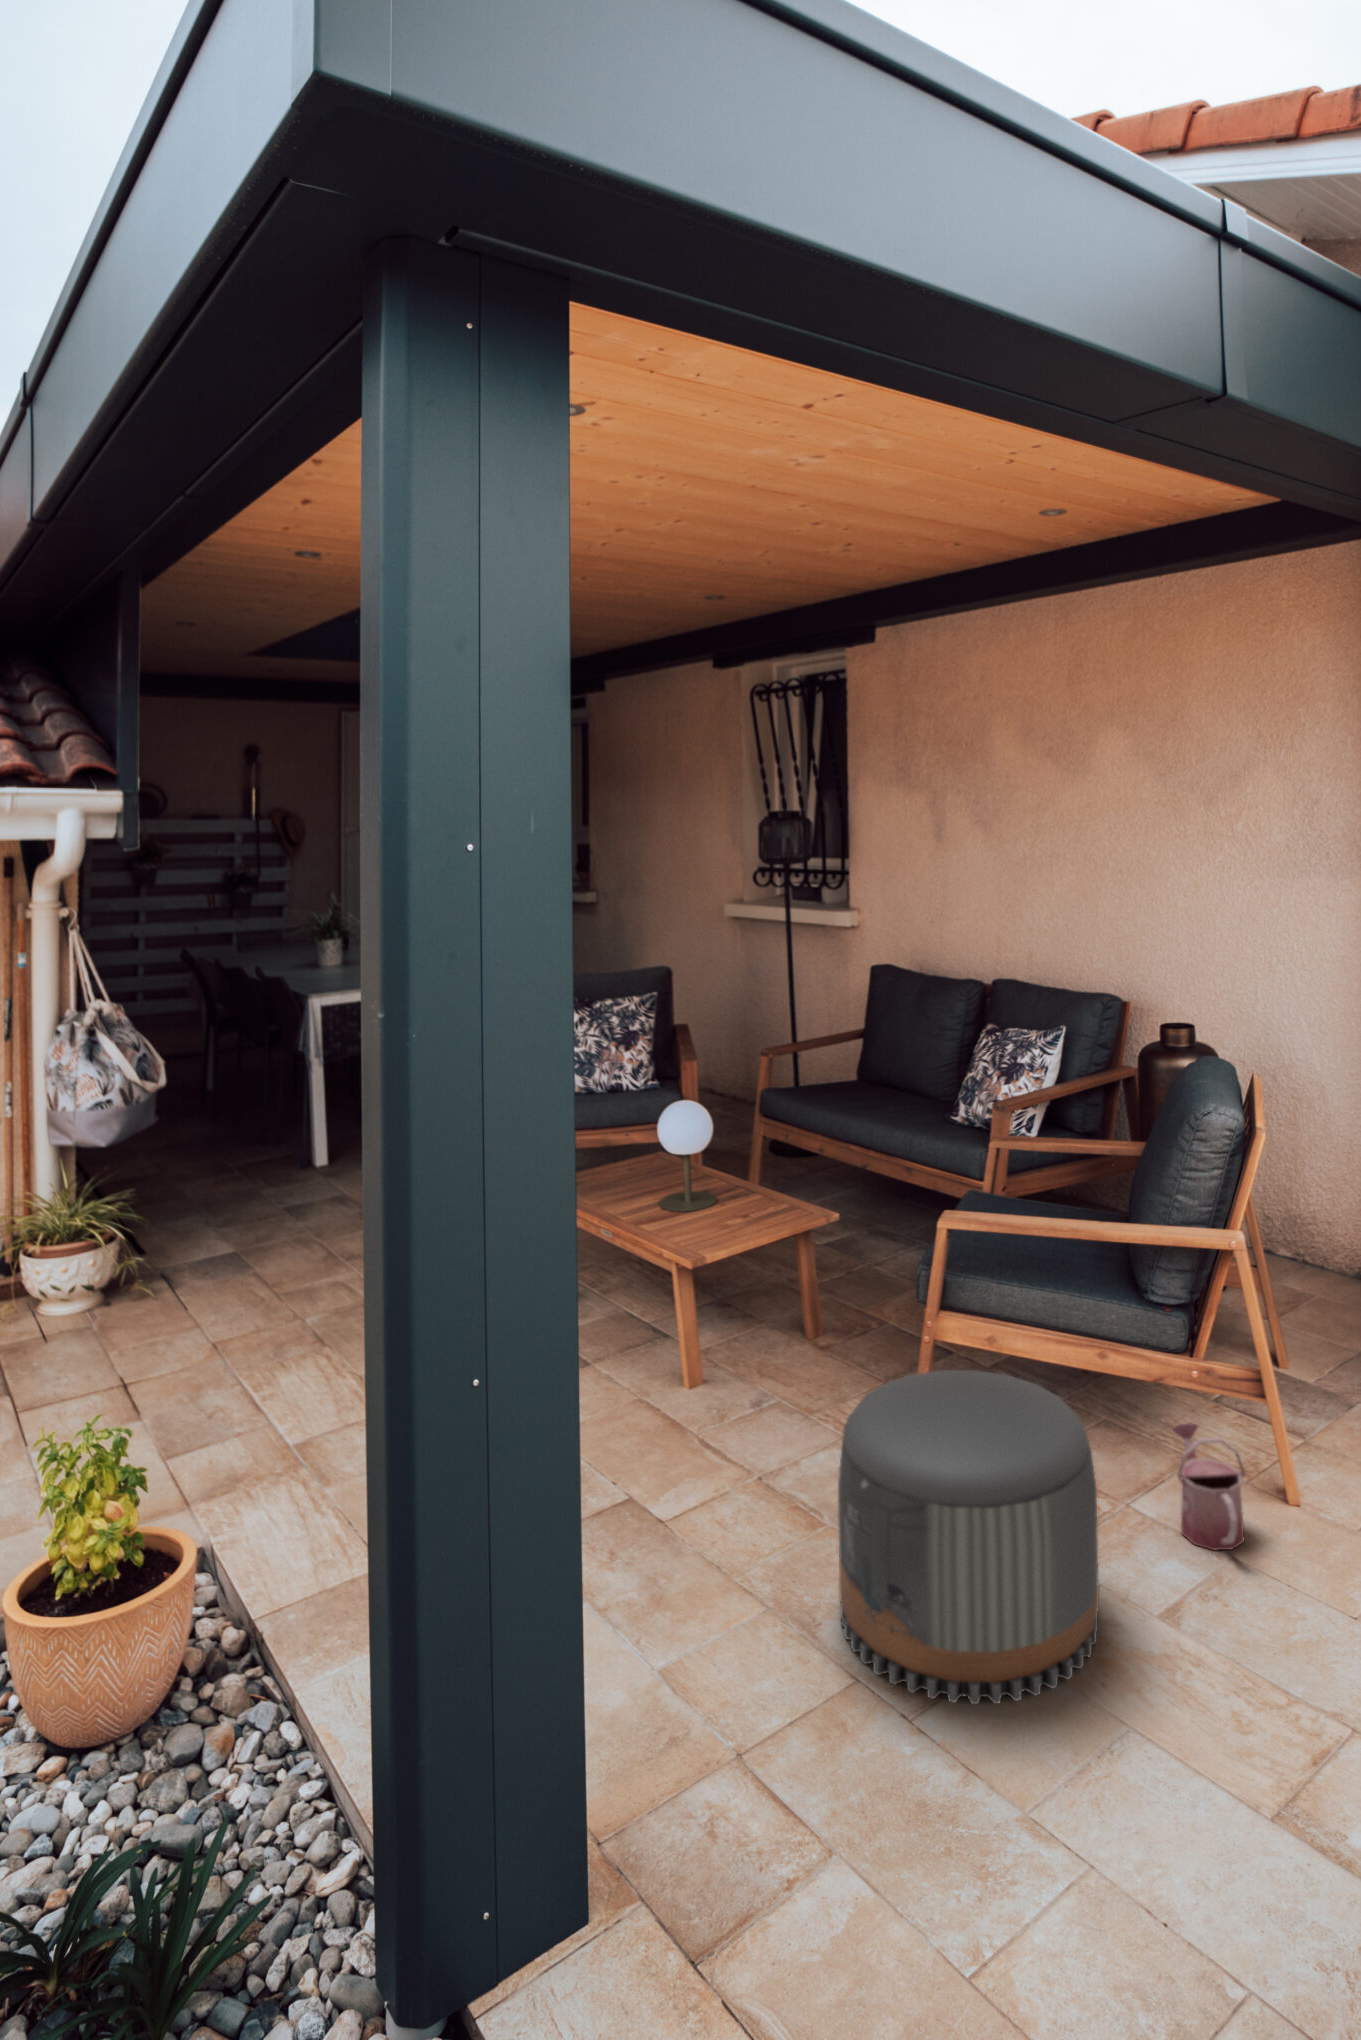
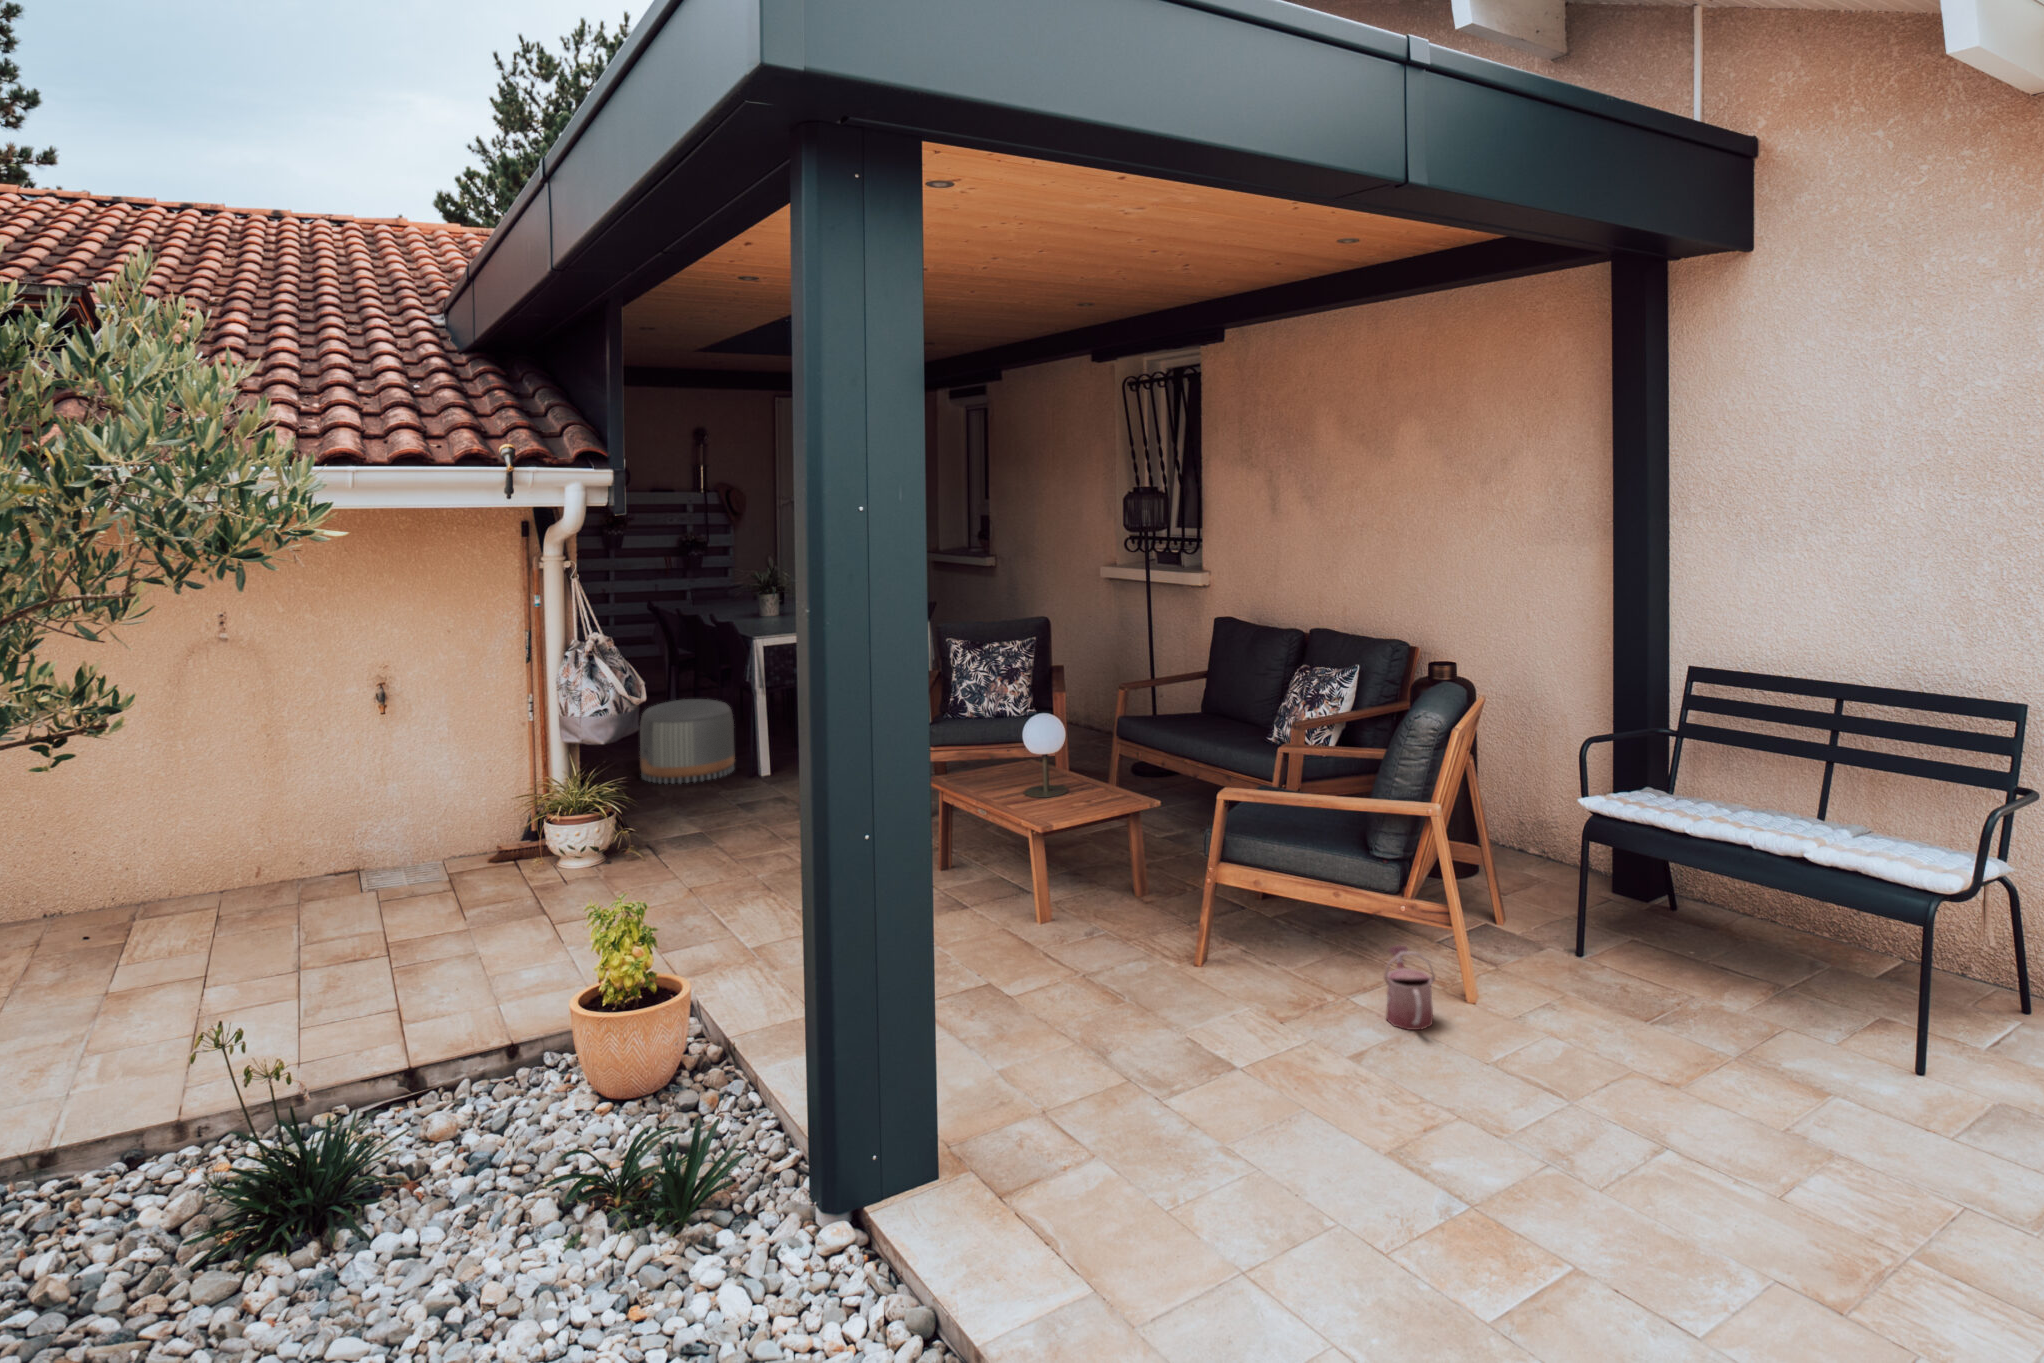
pouf: present [838,1370,1099,1704] -> present [640,699,735,784]

